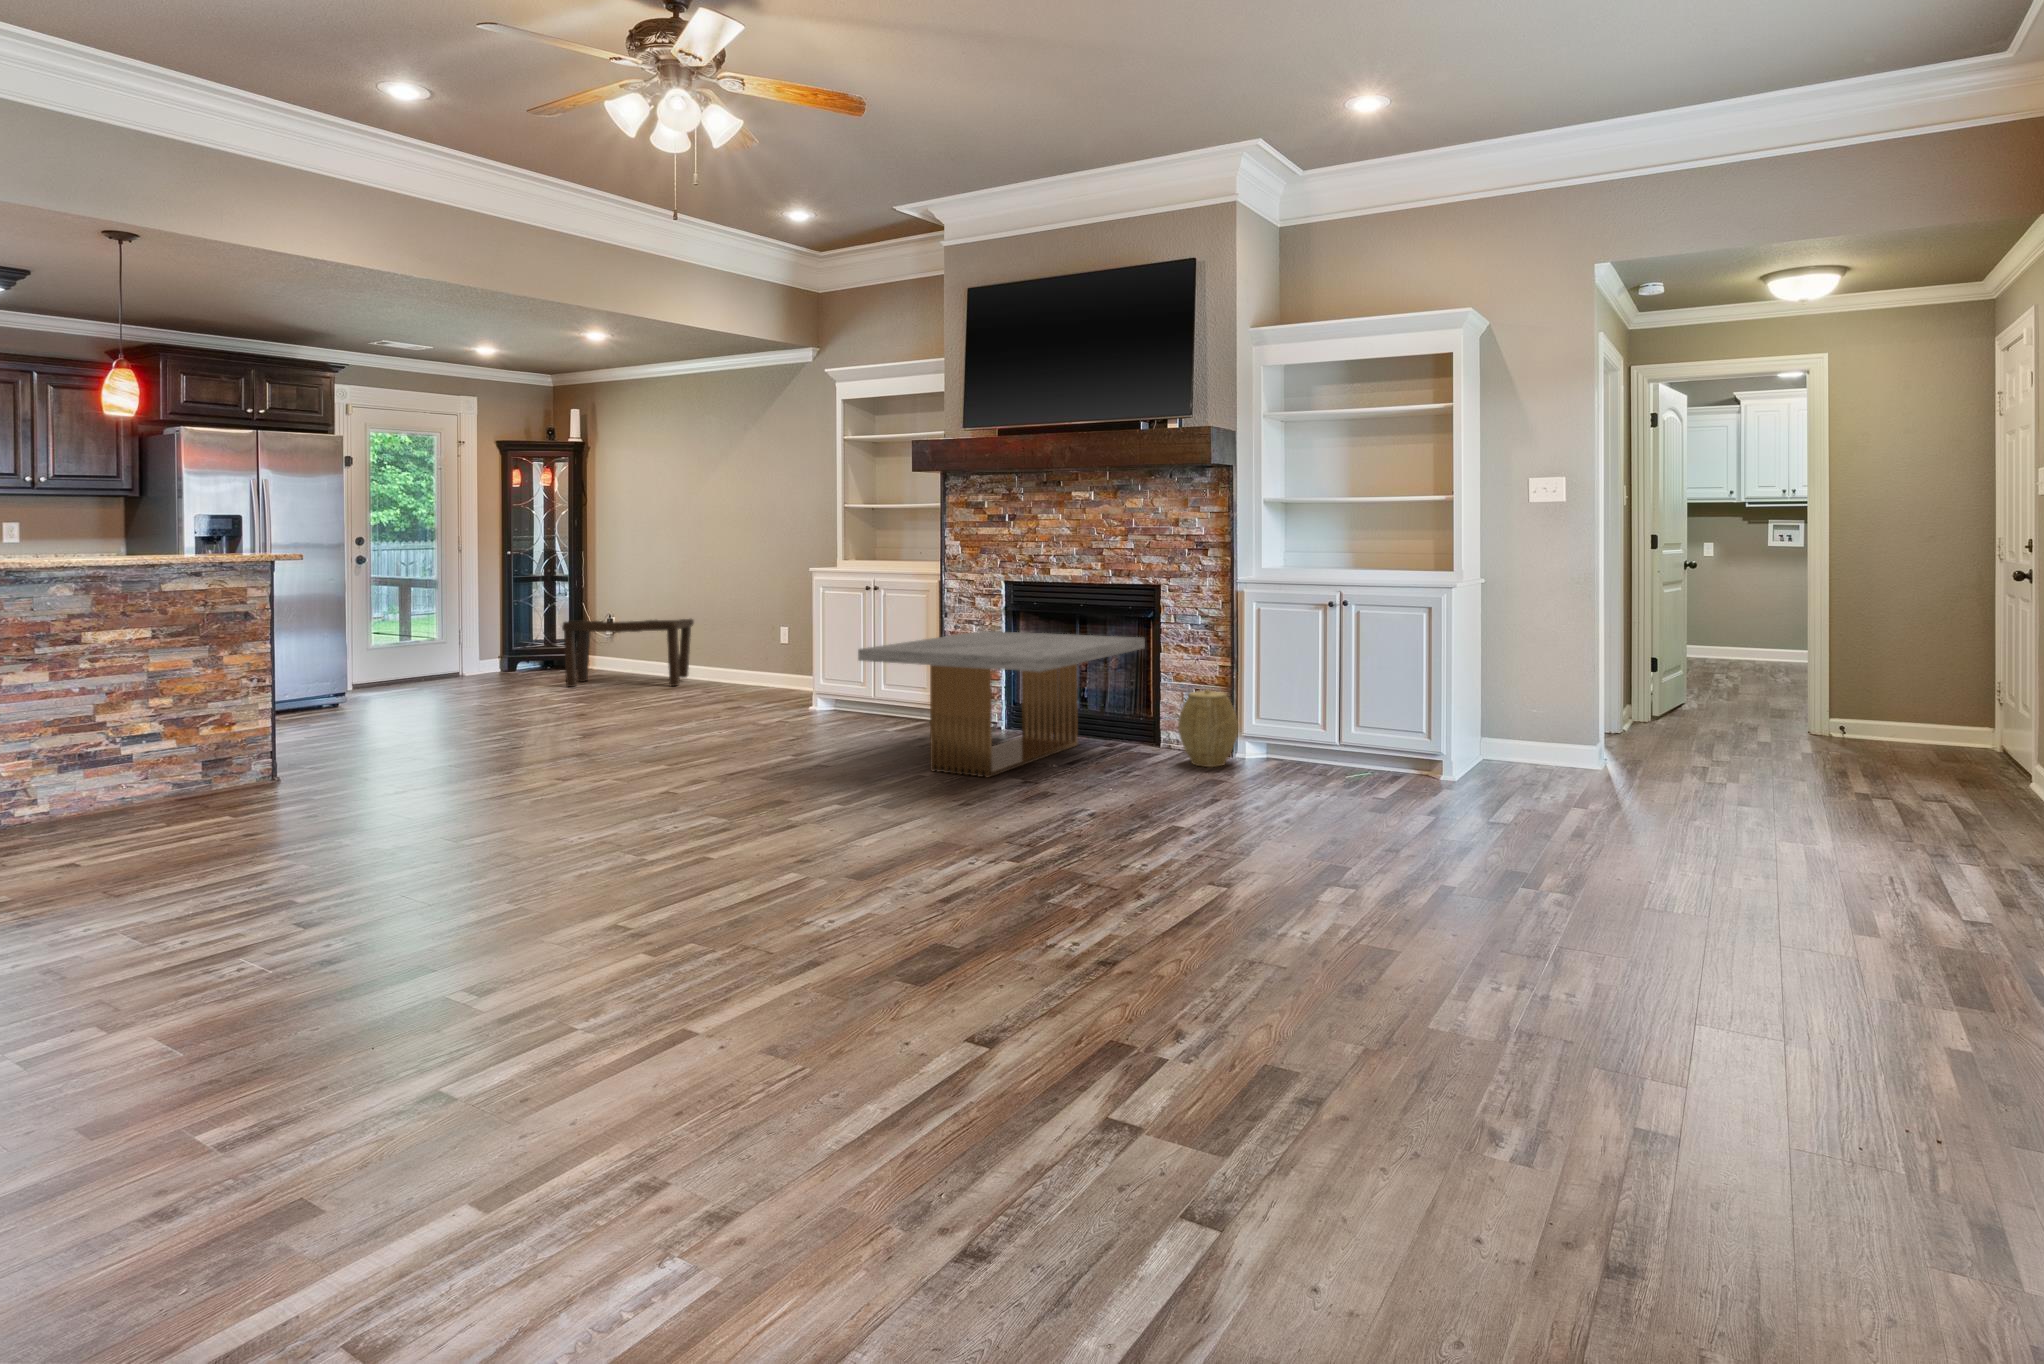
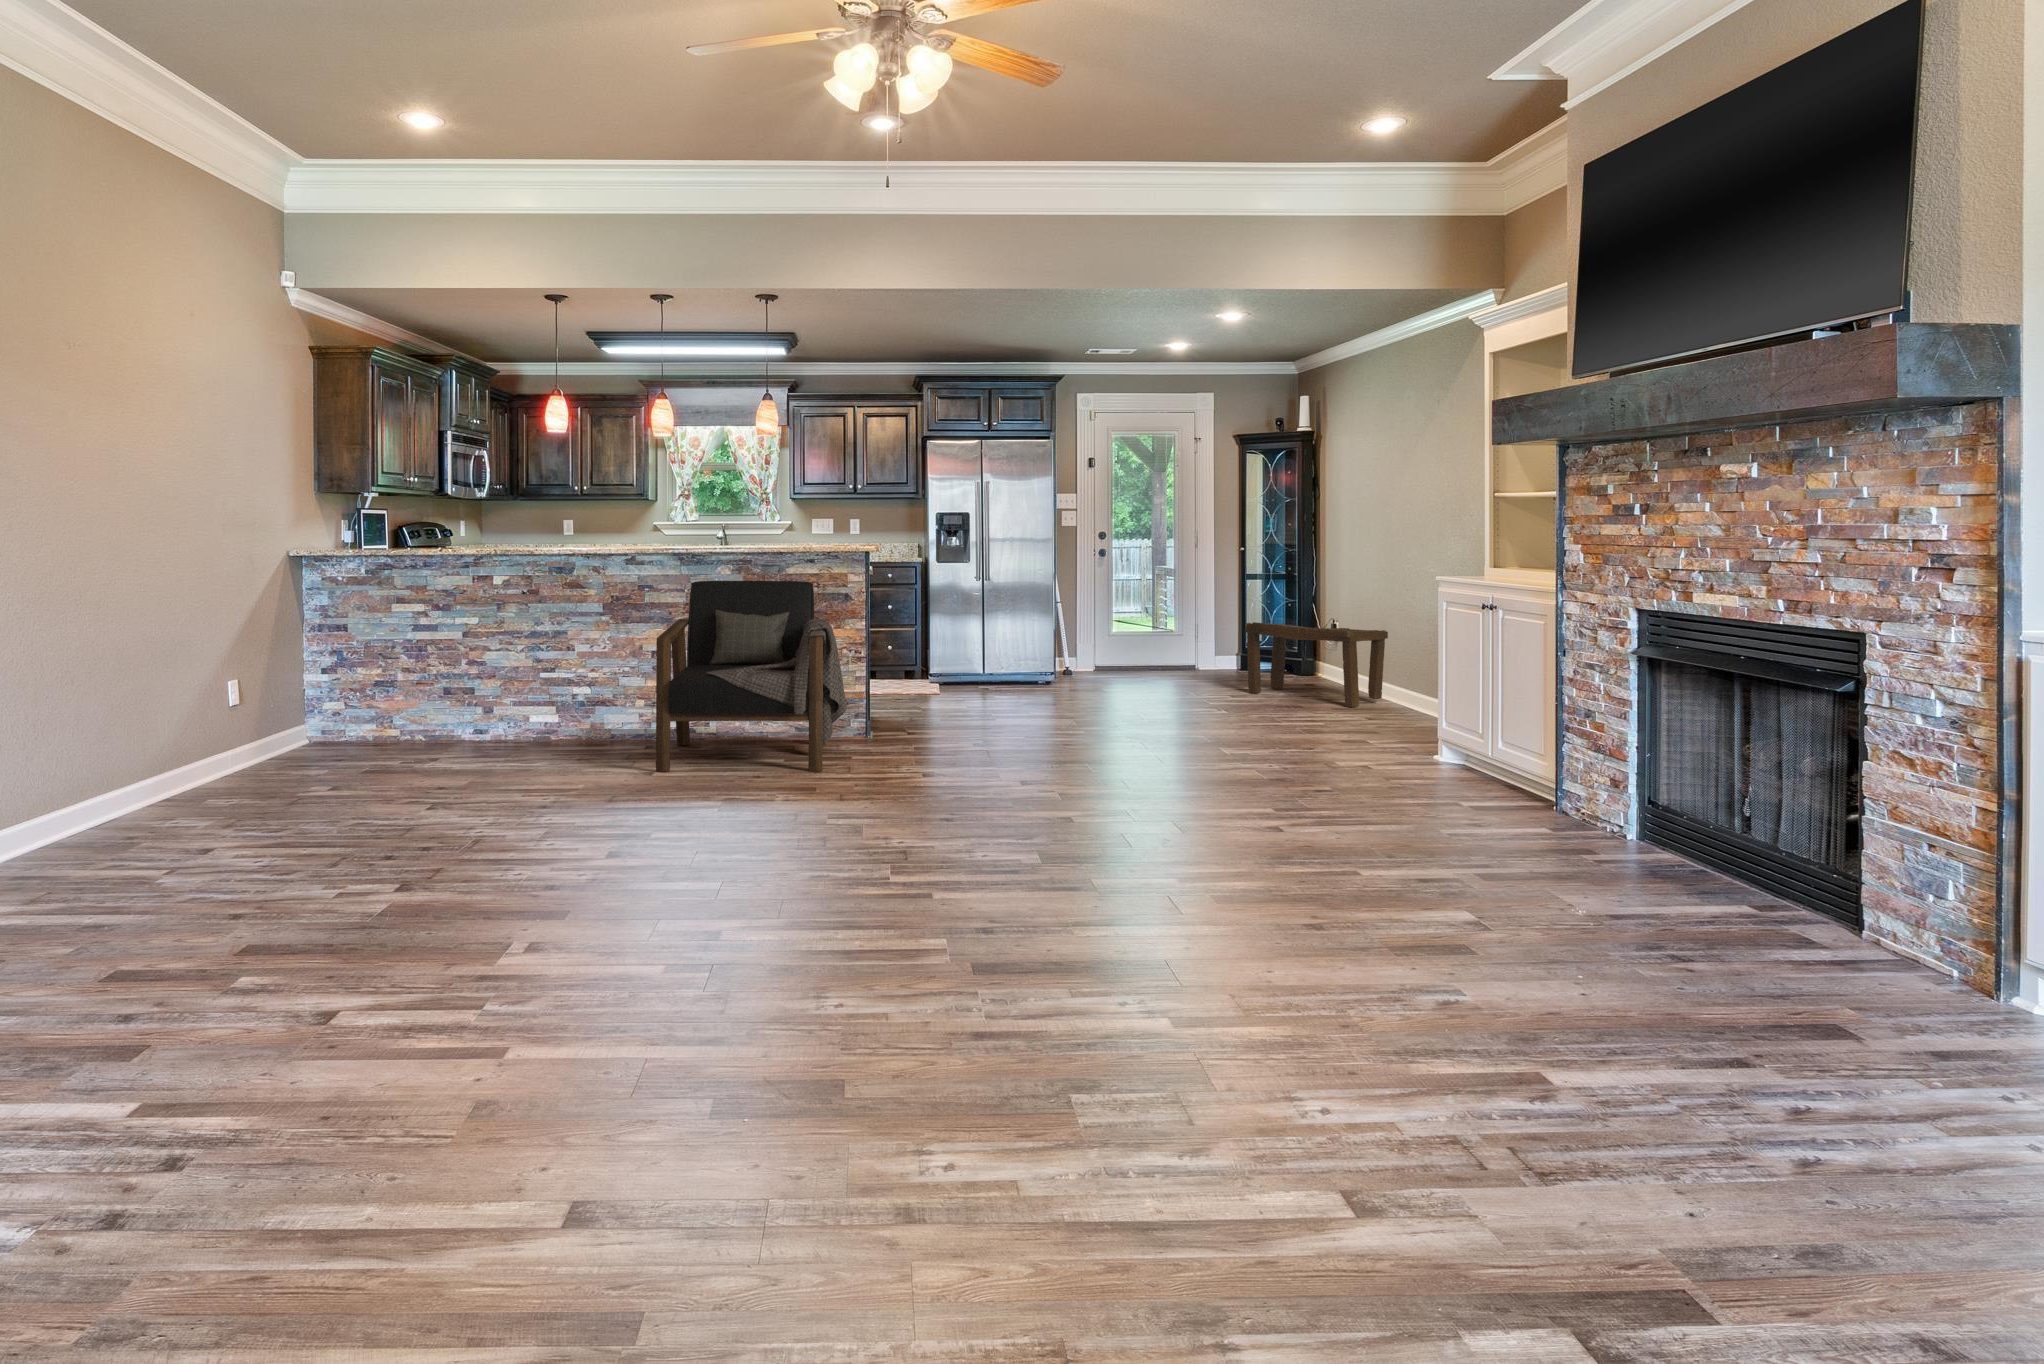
armchair: none [3,600,315,857] -> present [656,581,847,771]
coffee table: present [858,631,1145,778] -> none [1308,682,1846,903]
woven basket: present [1178,690,1238,767] -> none [1842,846,1999,1009]

